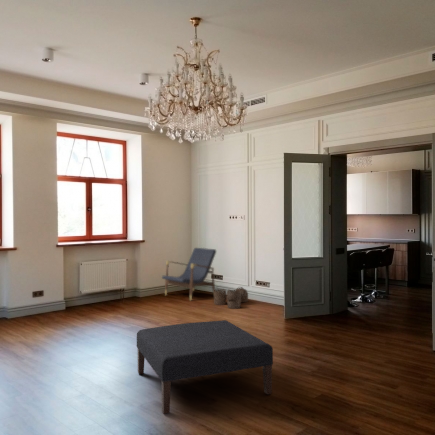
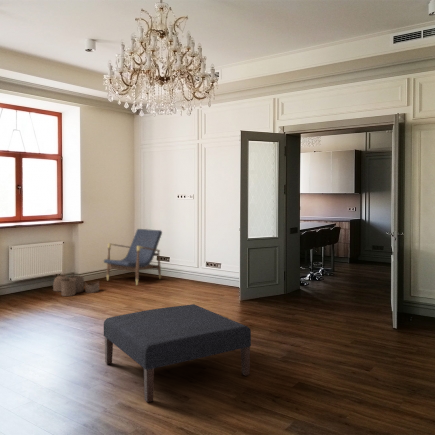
woven basket: present [214,287,248,309] -> present [53,275,99,296]

